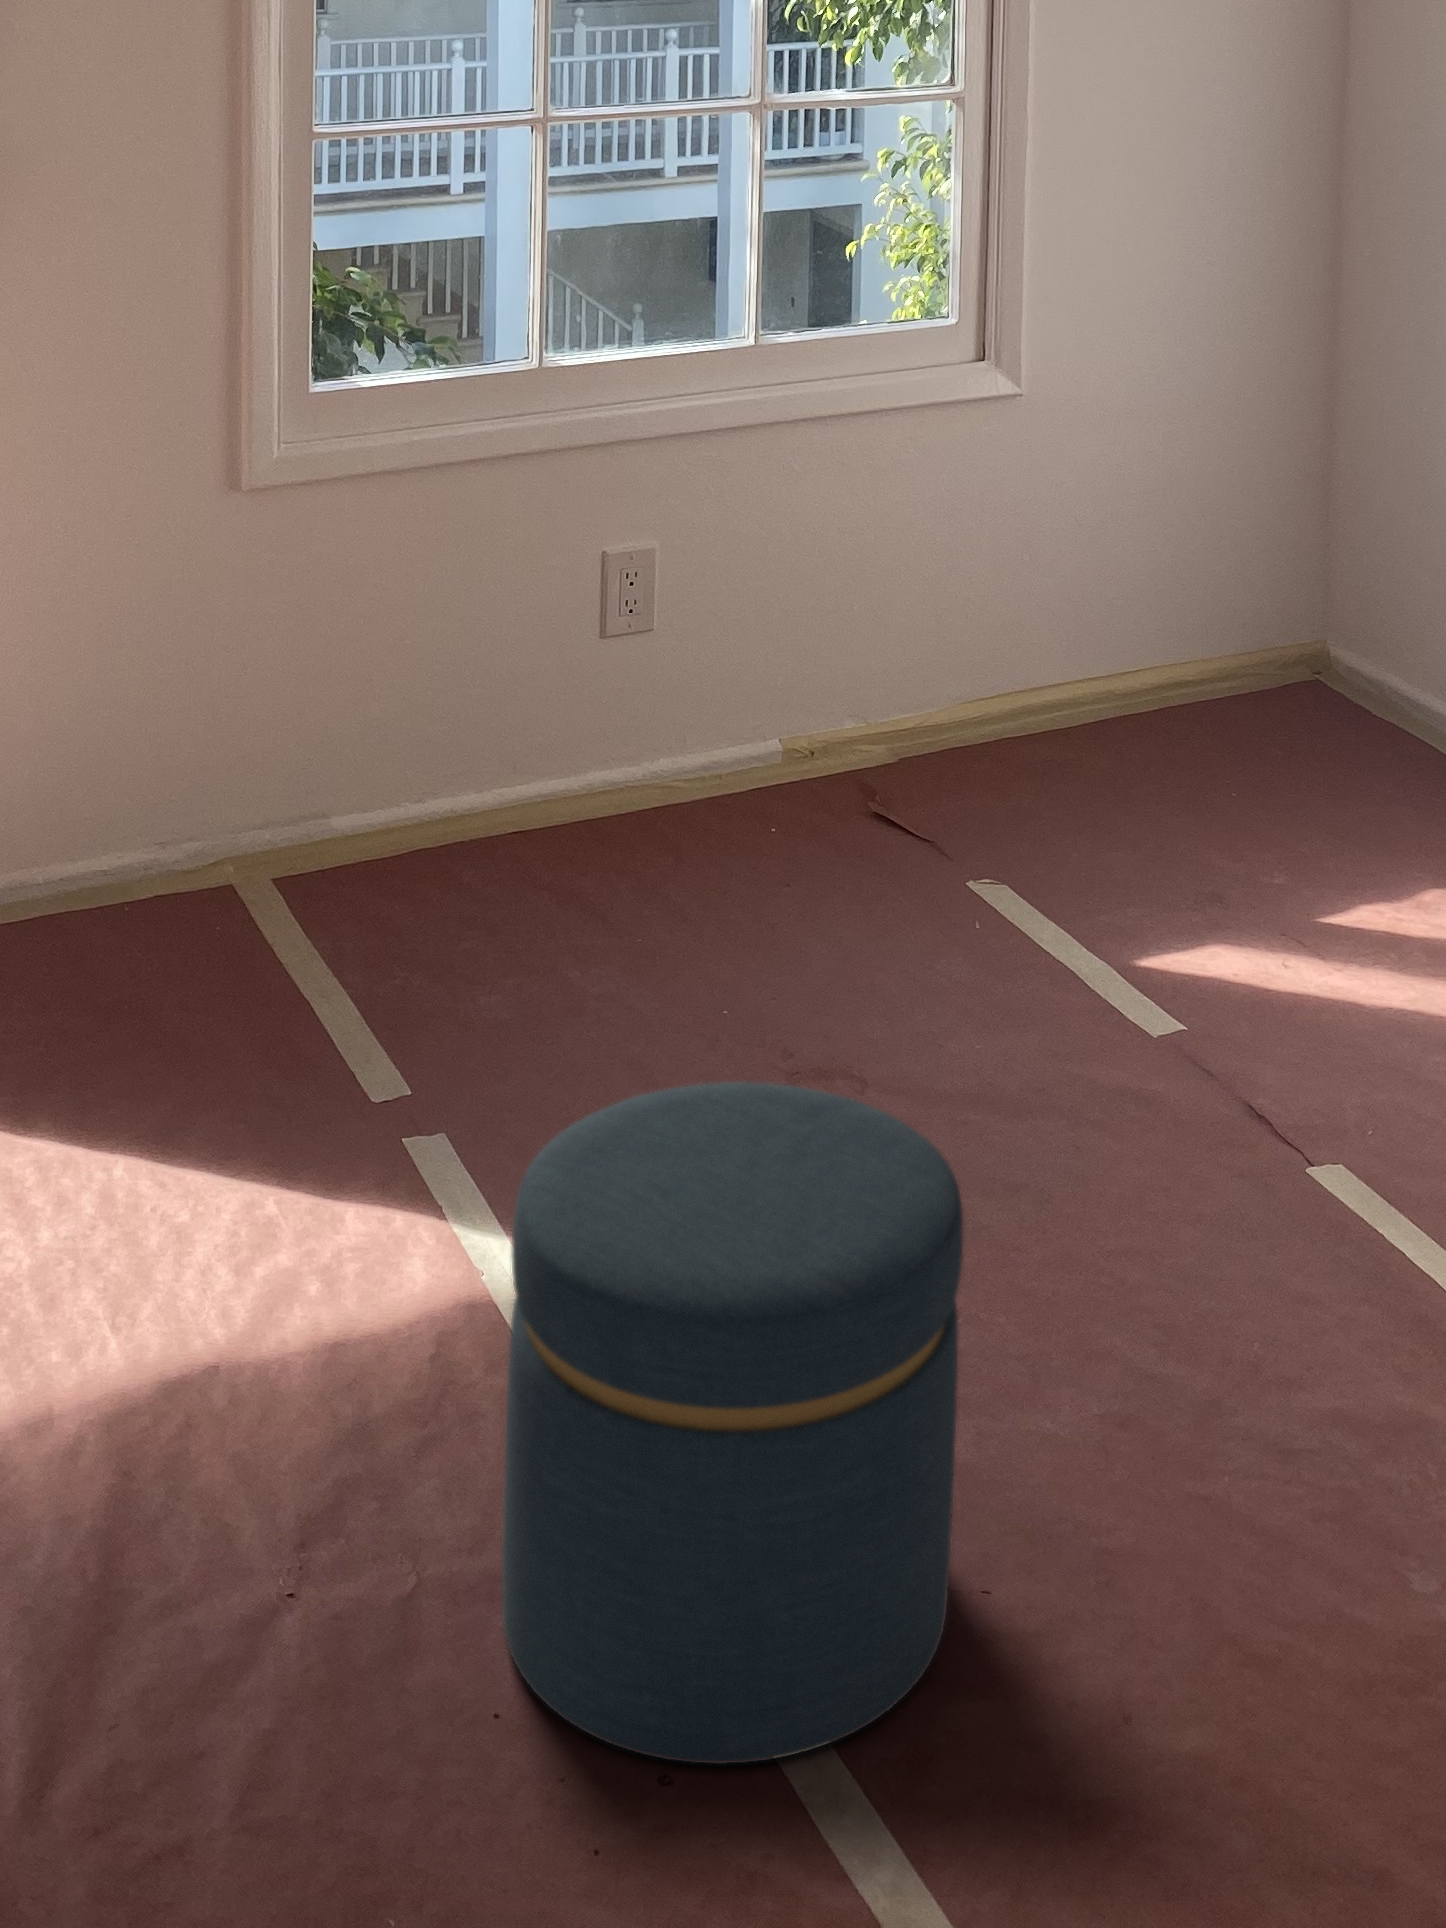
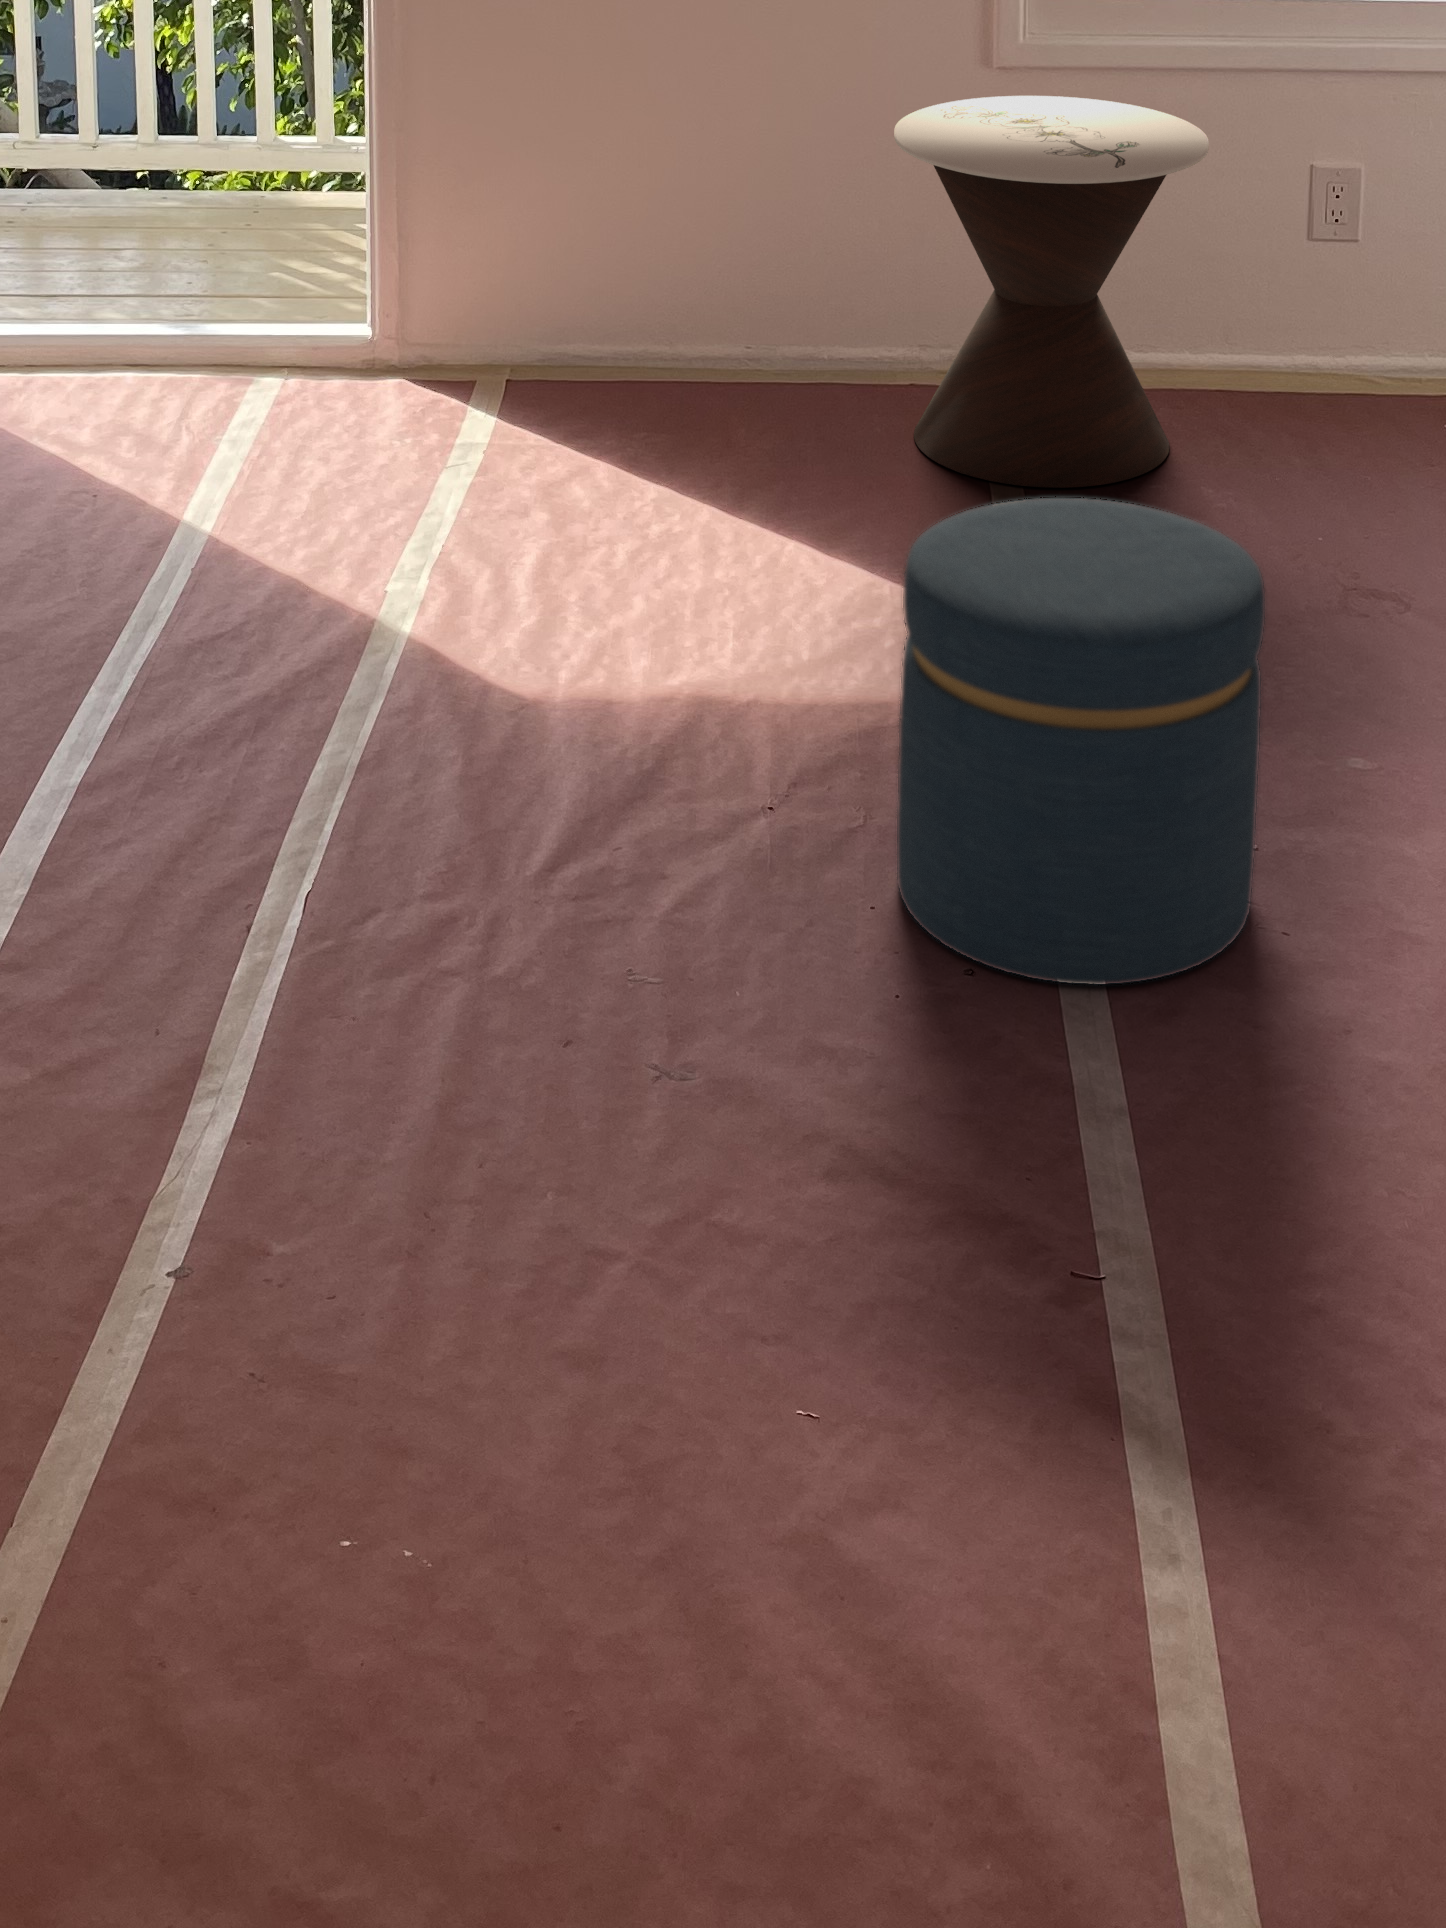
side table: none [161,514,545,1016] -> present [894,96,1209,488]

